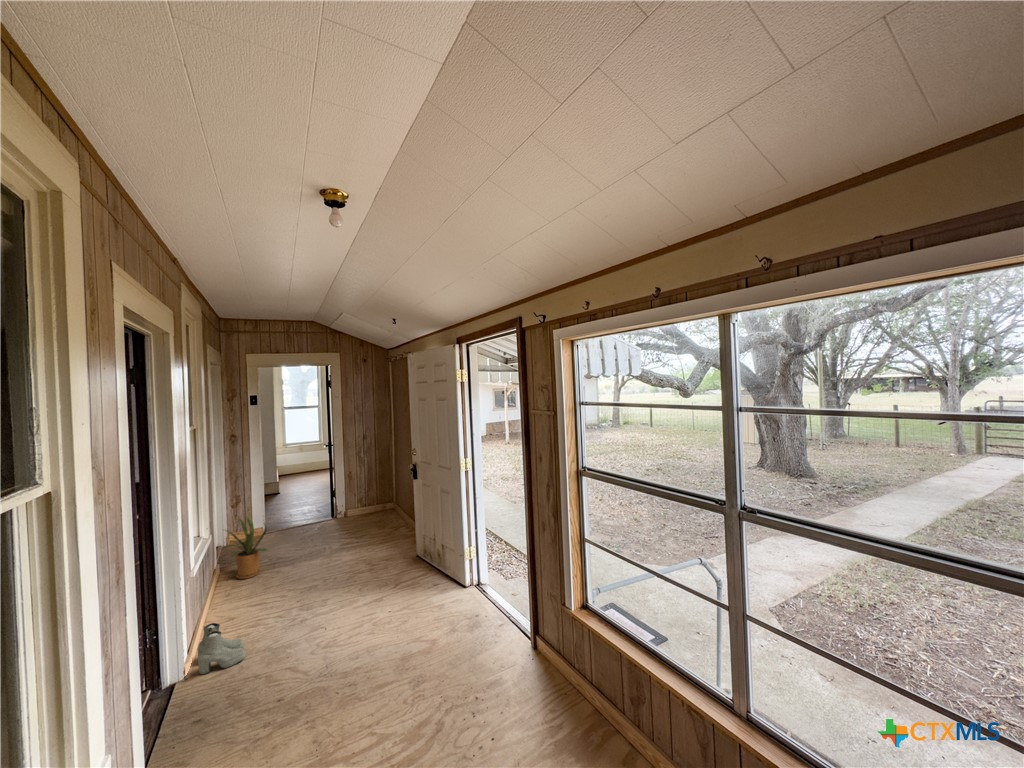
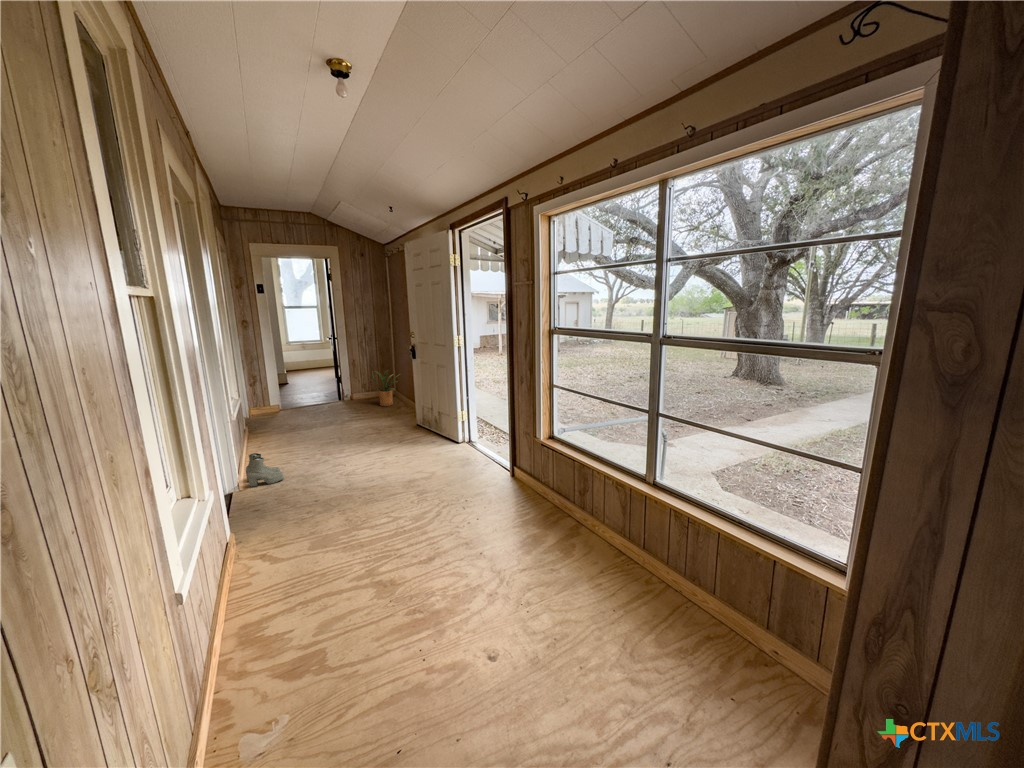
house plant: present [223,515,268,579] -> present [372,370,400,406]

